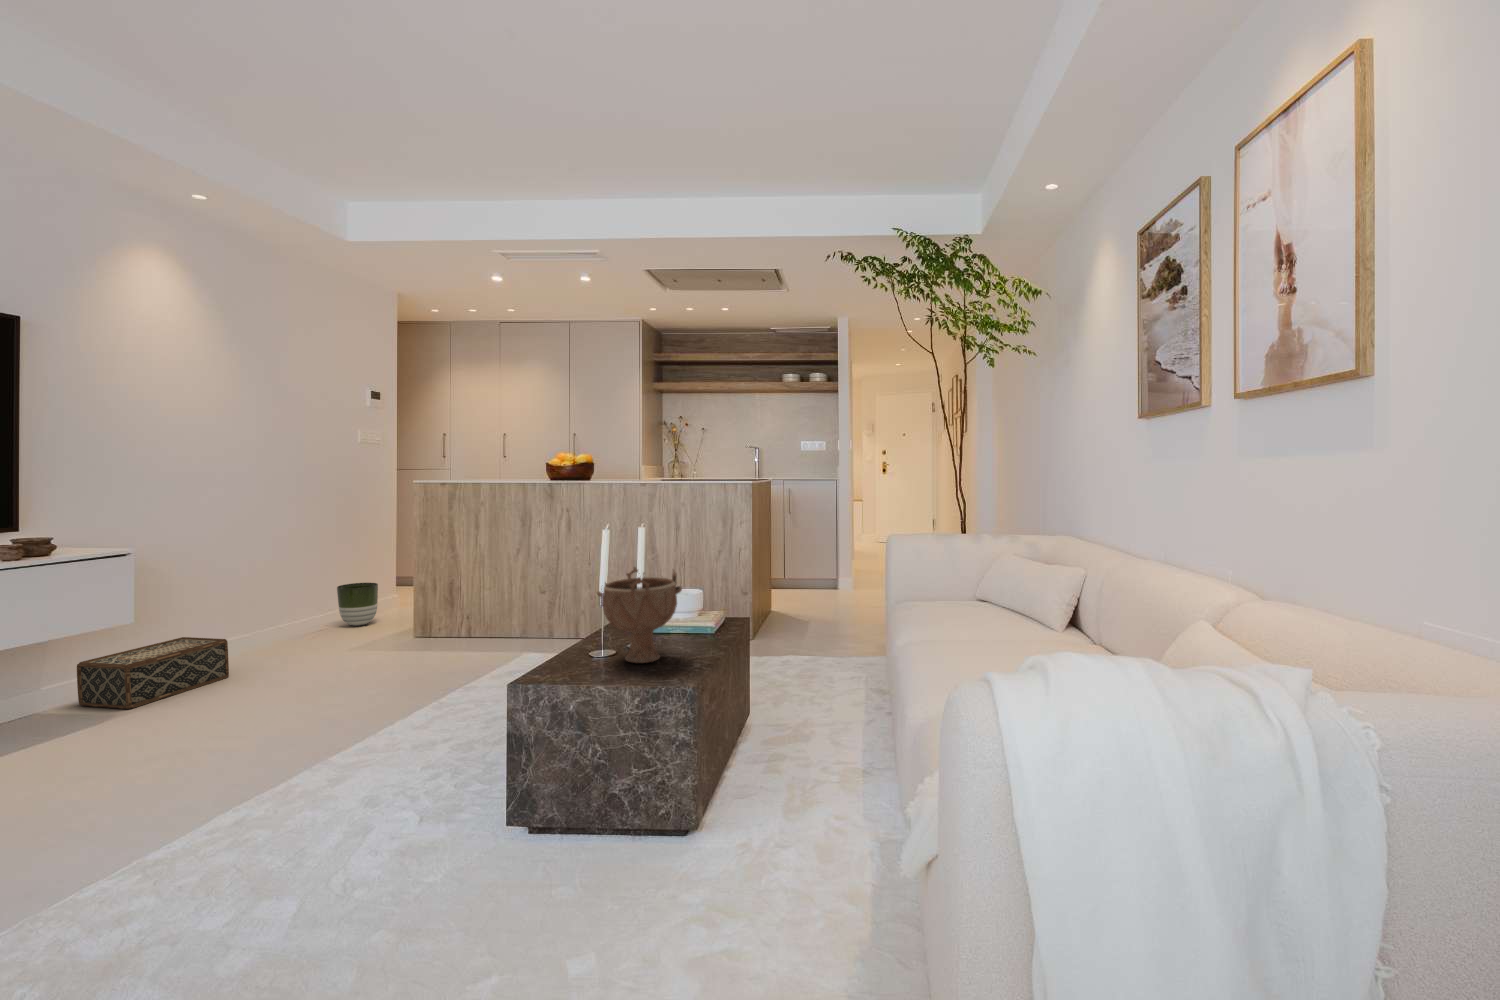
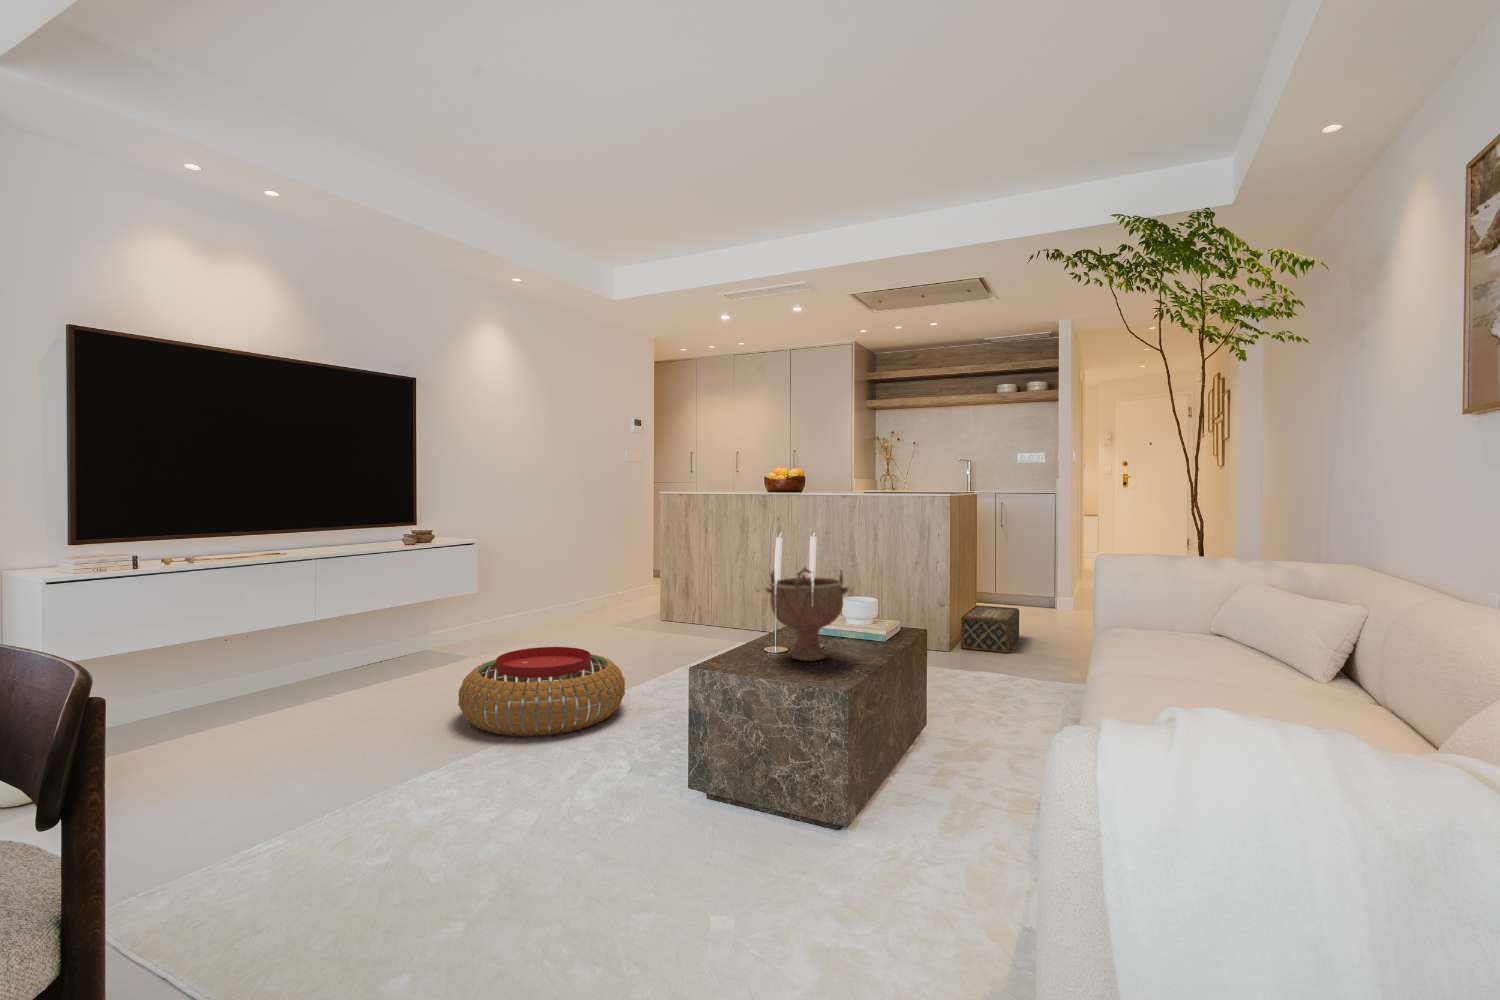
planter: present [337,583,378,626] -> none [564,582,598,620]
woven basket: present [77,637,229,709] -> present [961,605,1019,653]
pouf: none [220,665,431,775] -> present [458,647,625,736]

